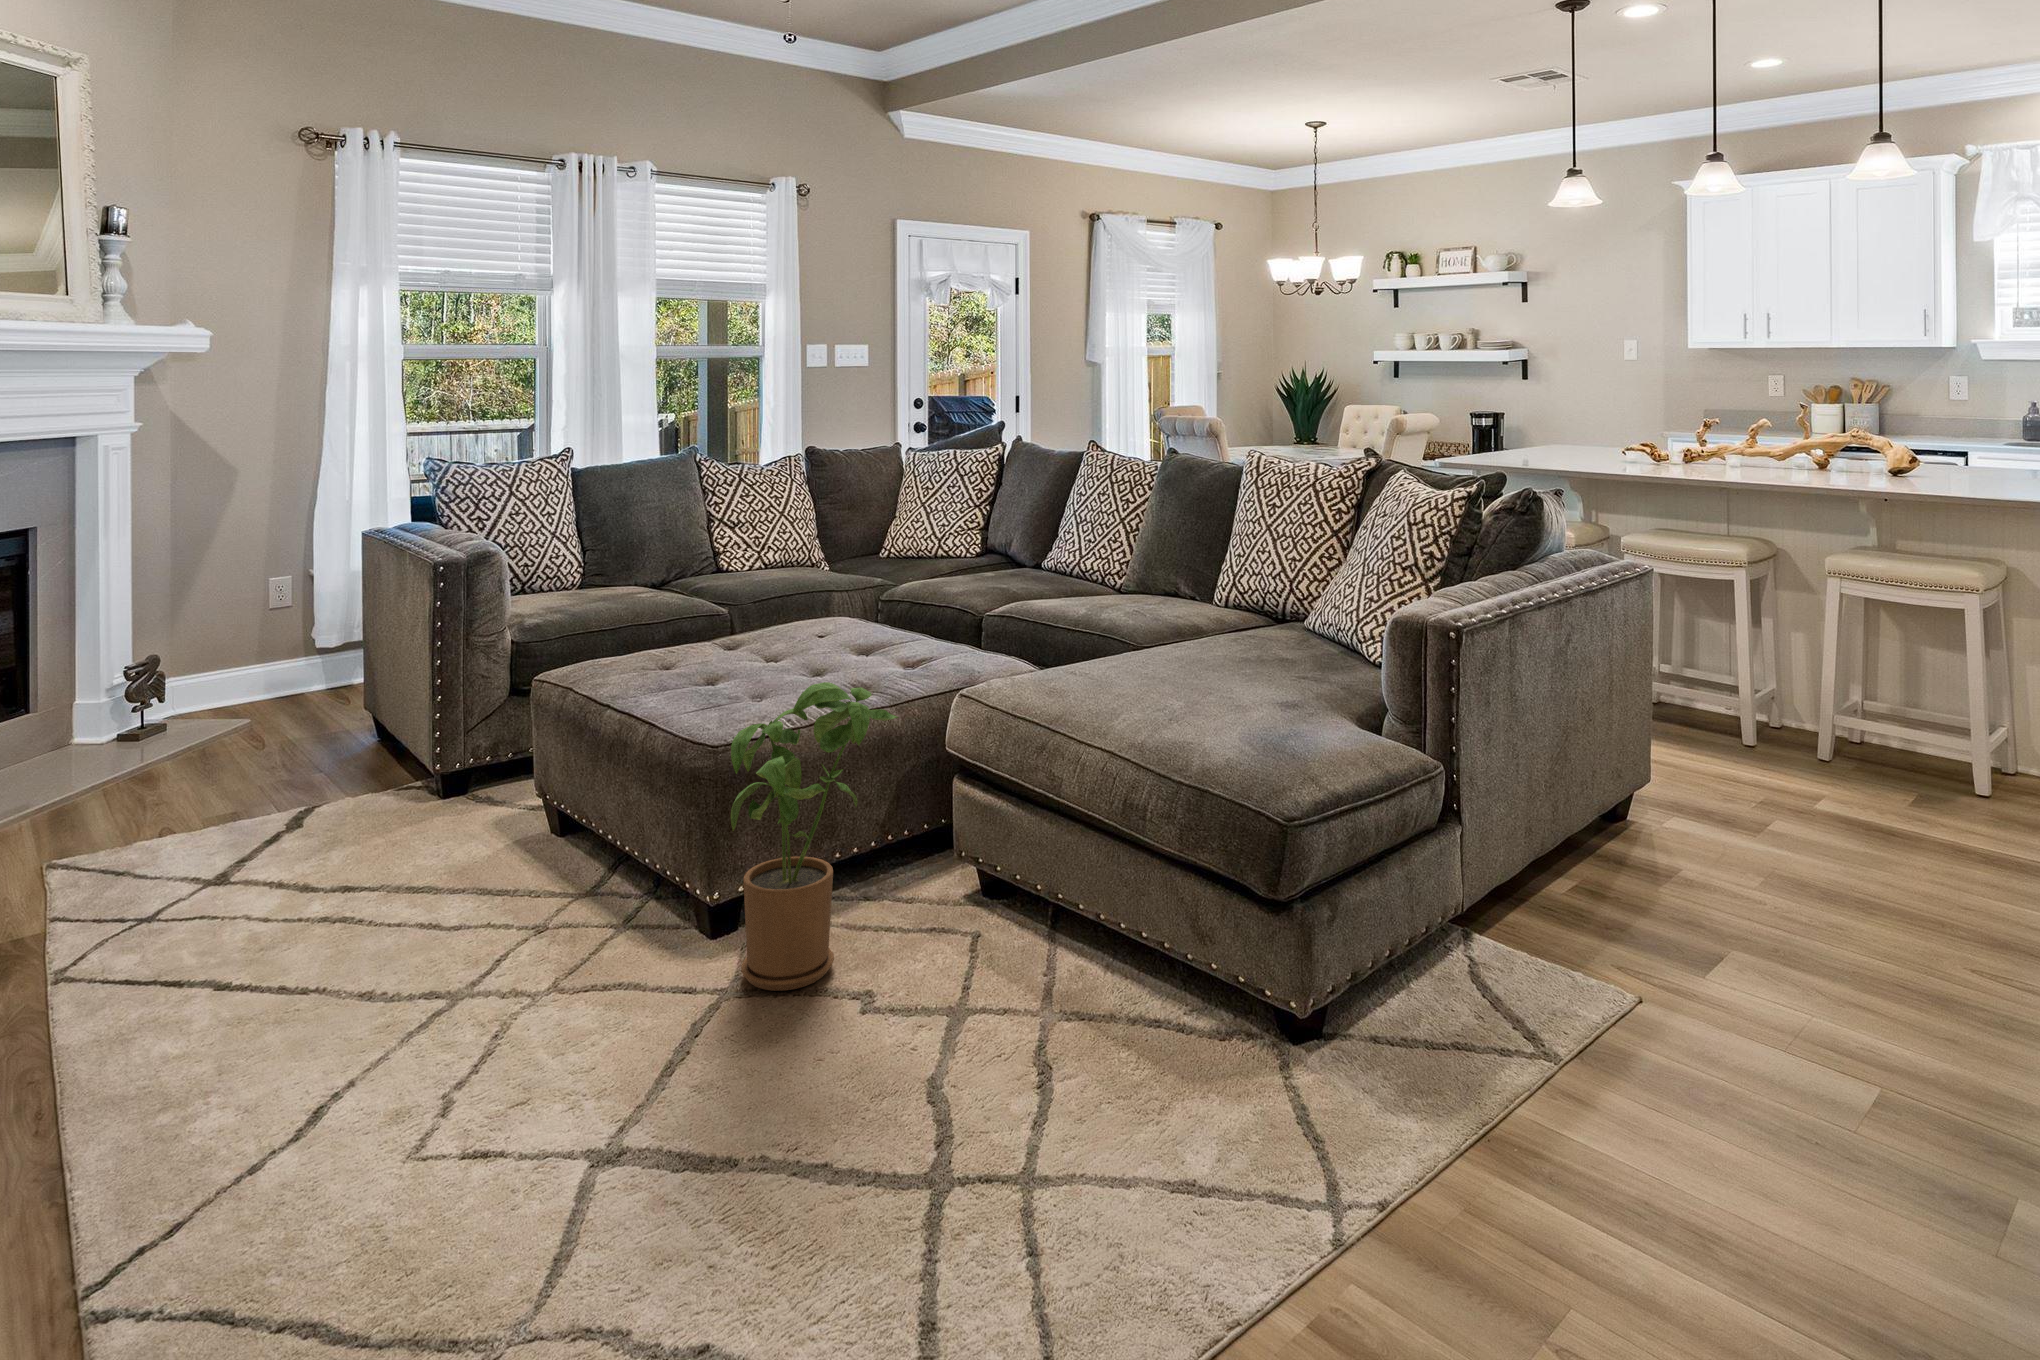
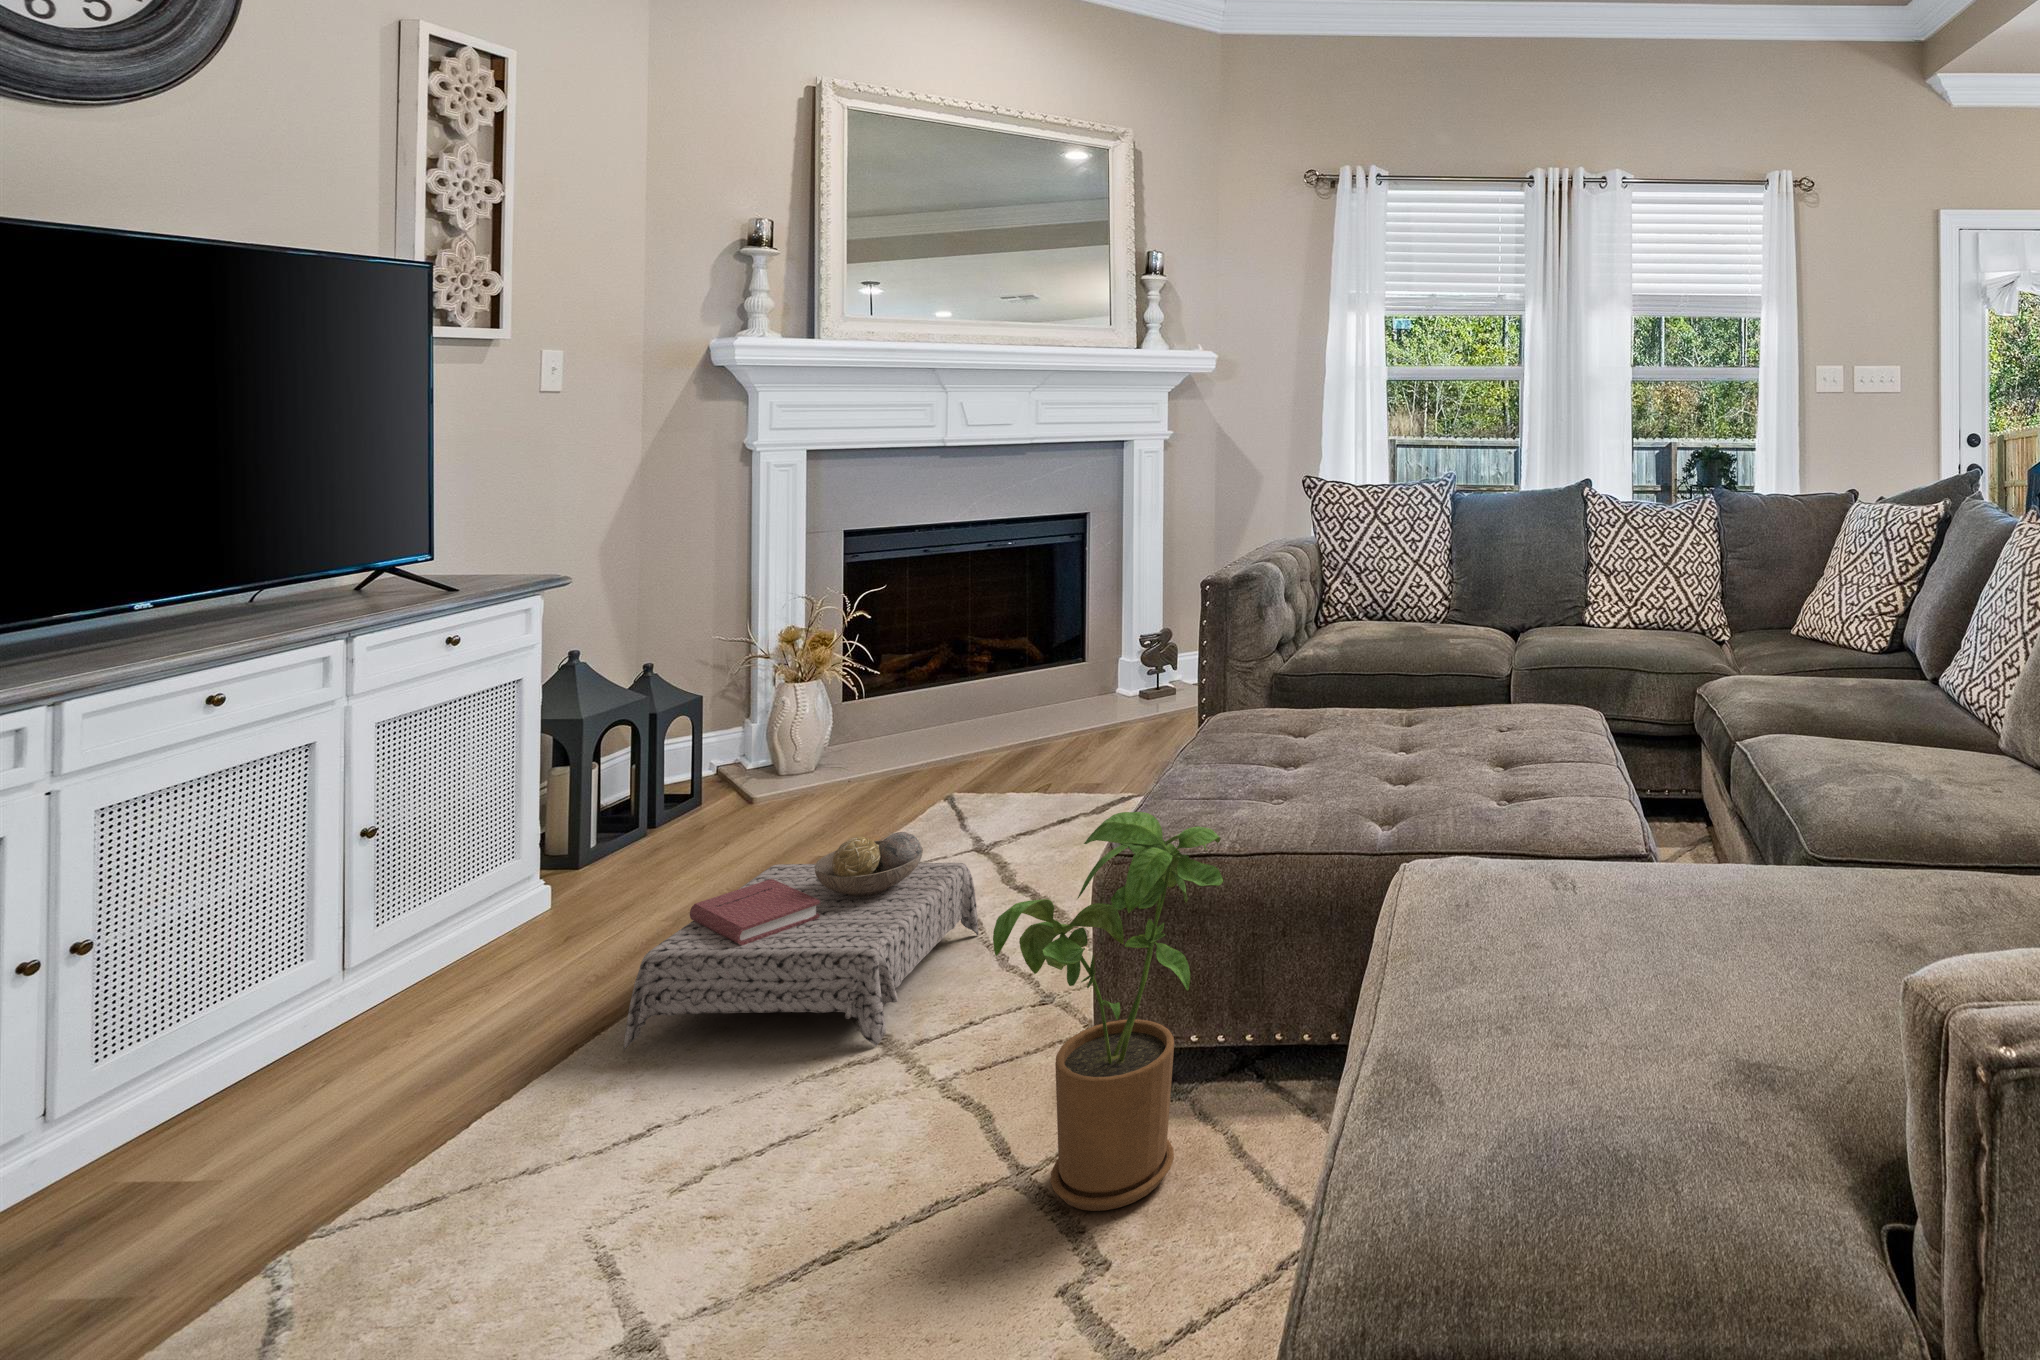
ottoman: none [81,829,429,1103] -> present [623,832,978,1051]

